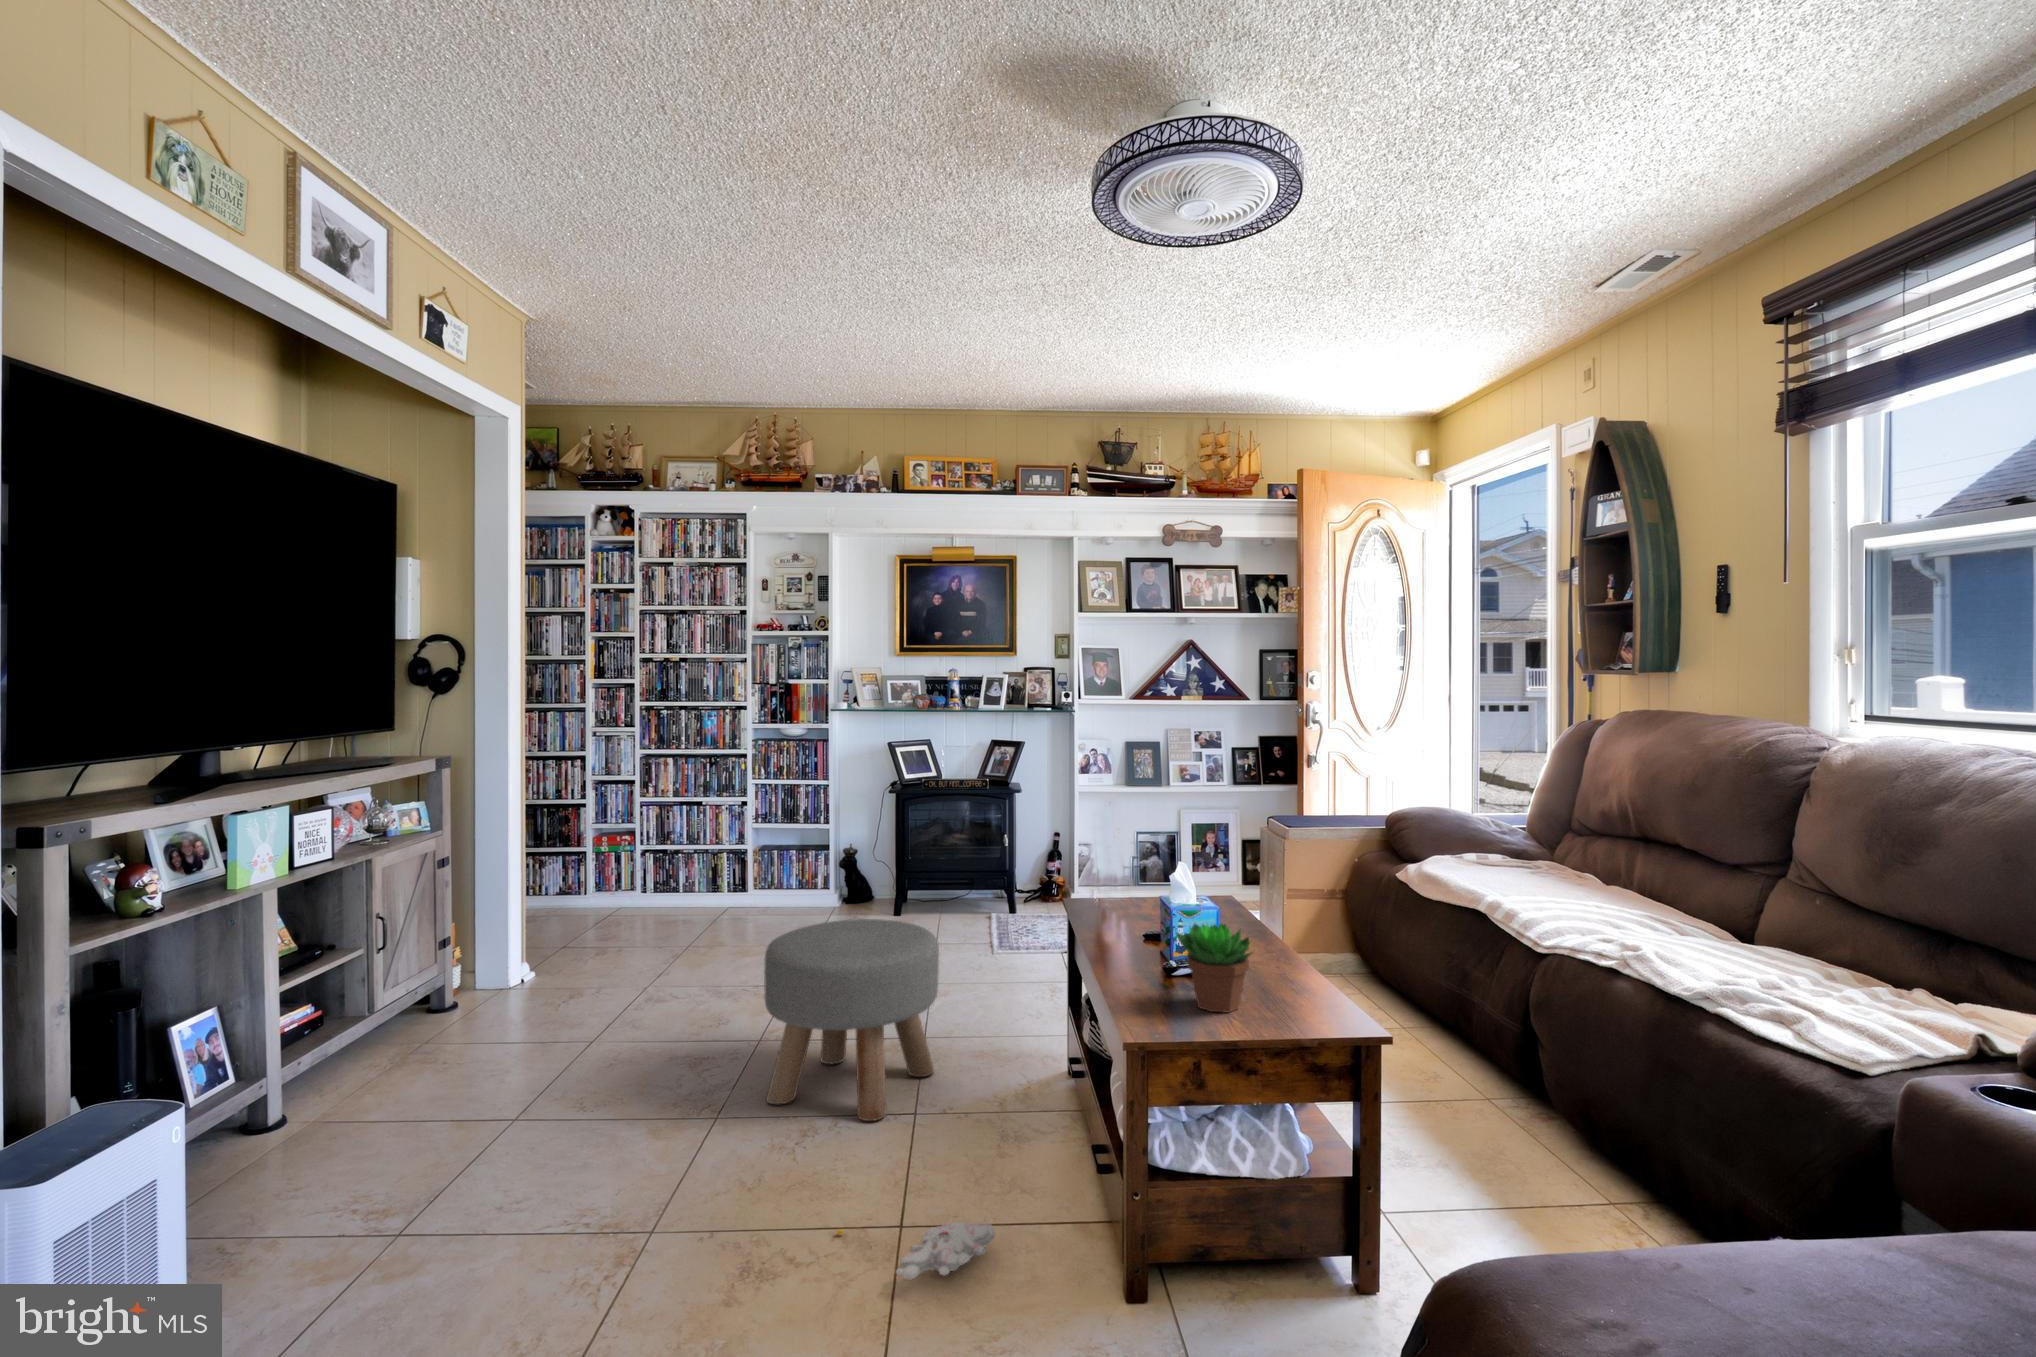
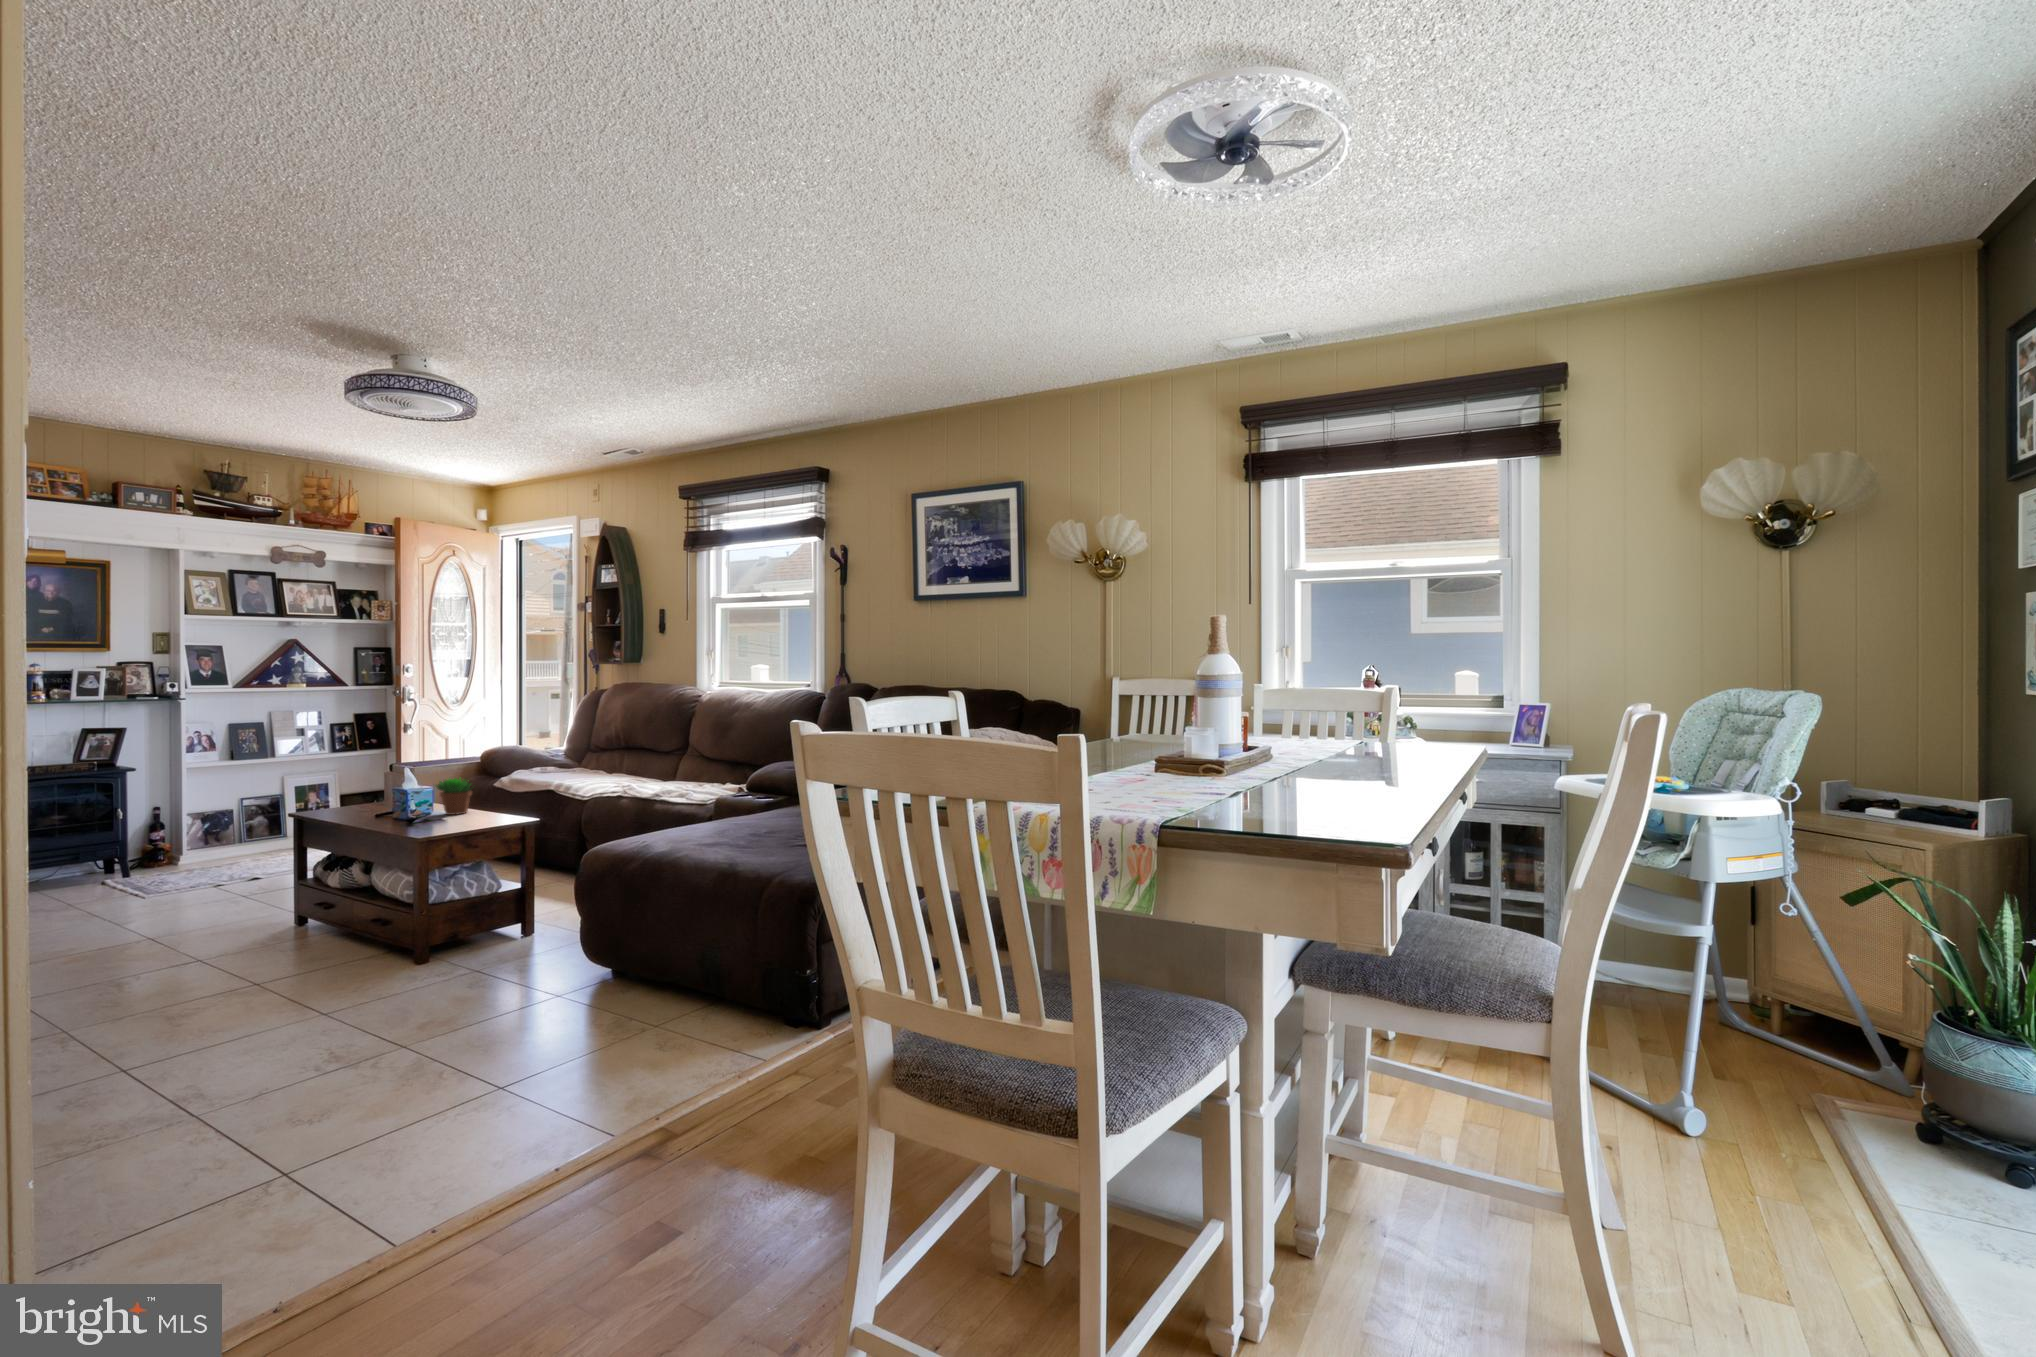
ottoman: present [764,919,939,1121] -> none [76,833,227,956]
plush toy: present [837,1222,995,1280] -> none [247,931,353,961]

